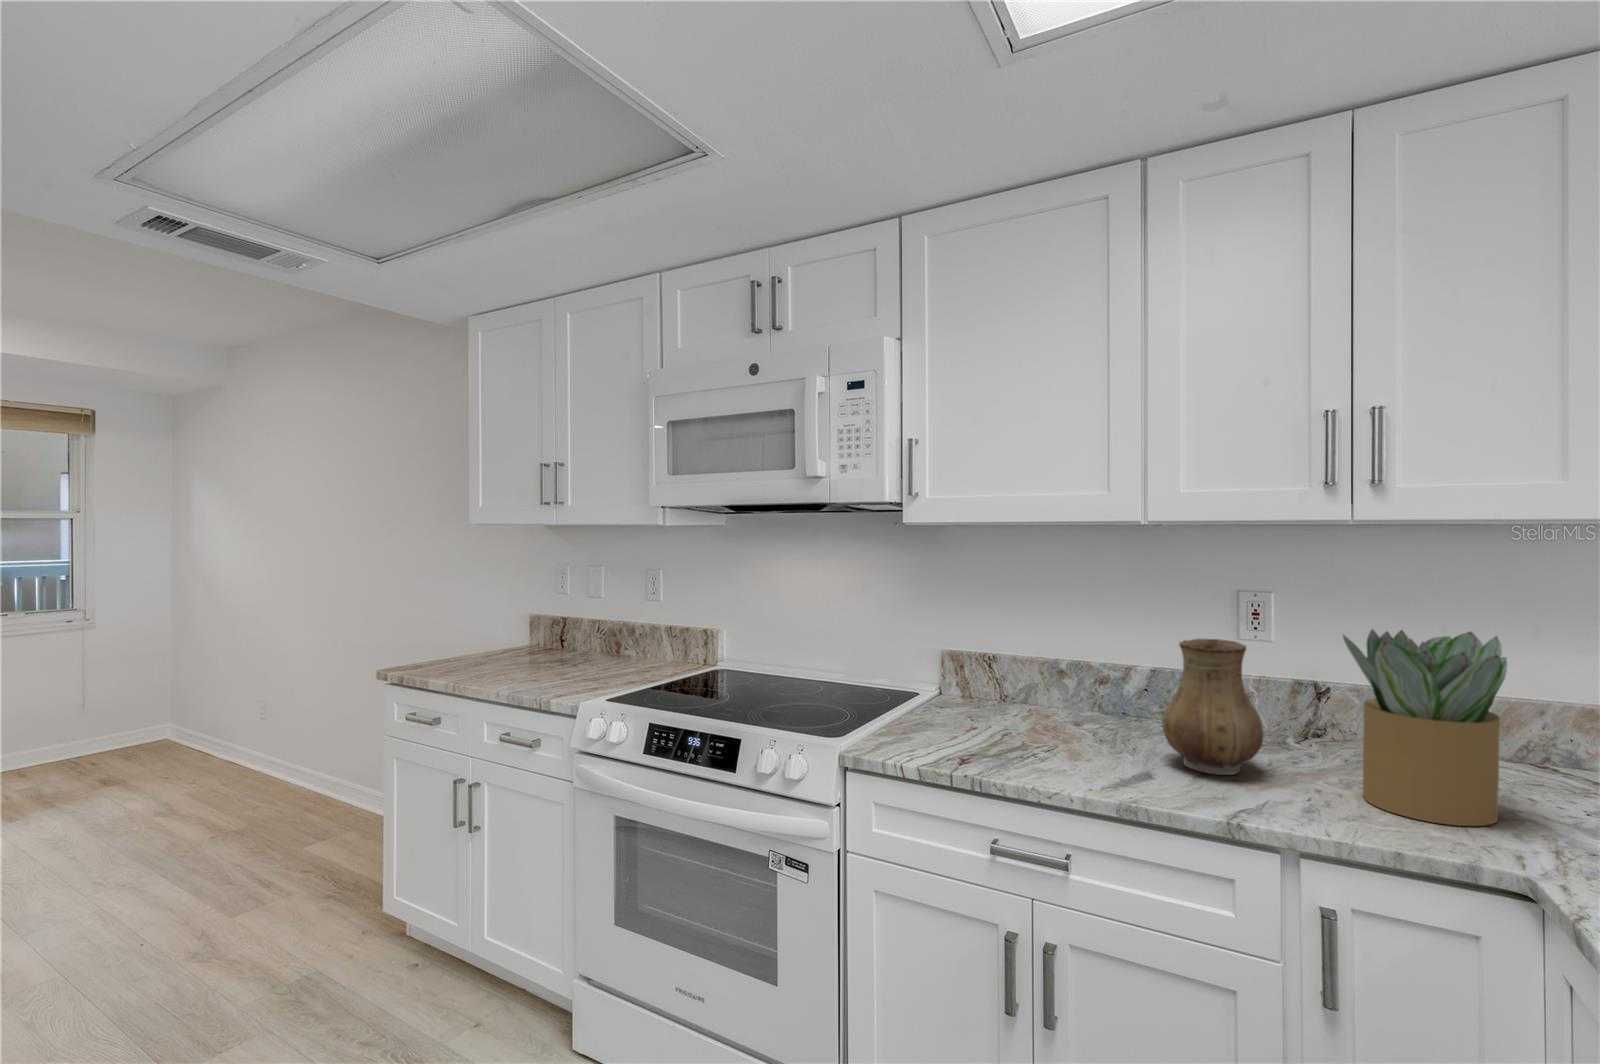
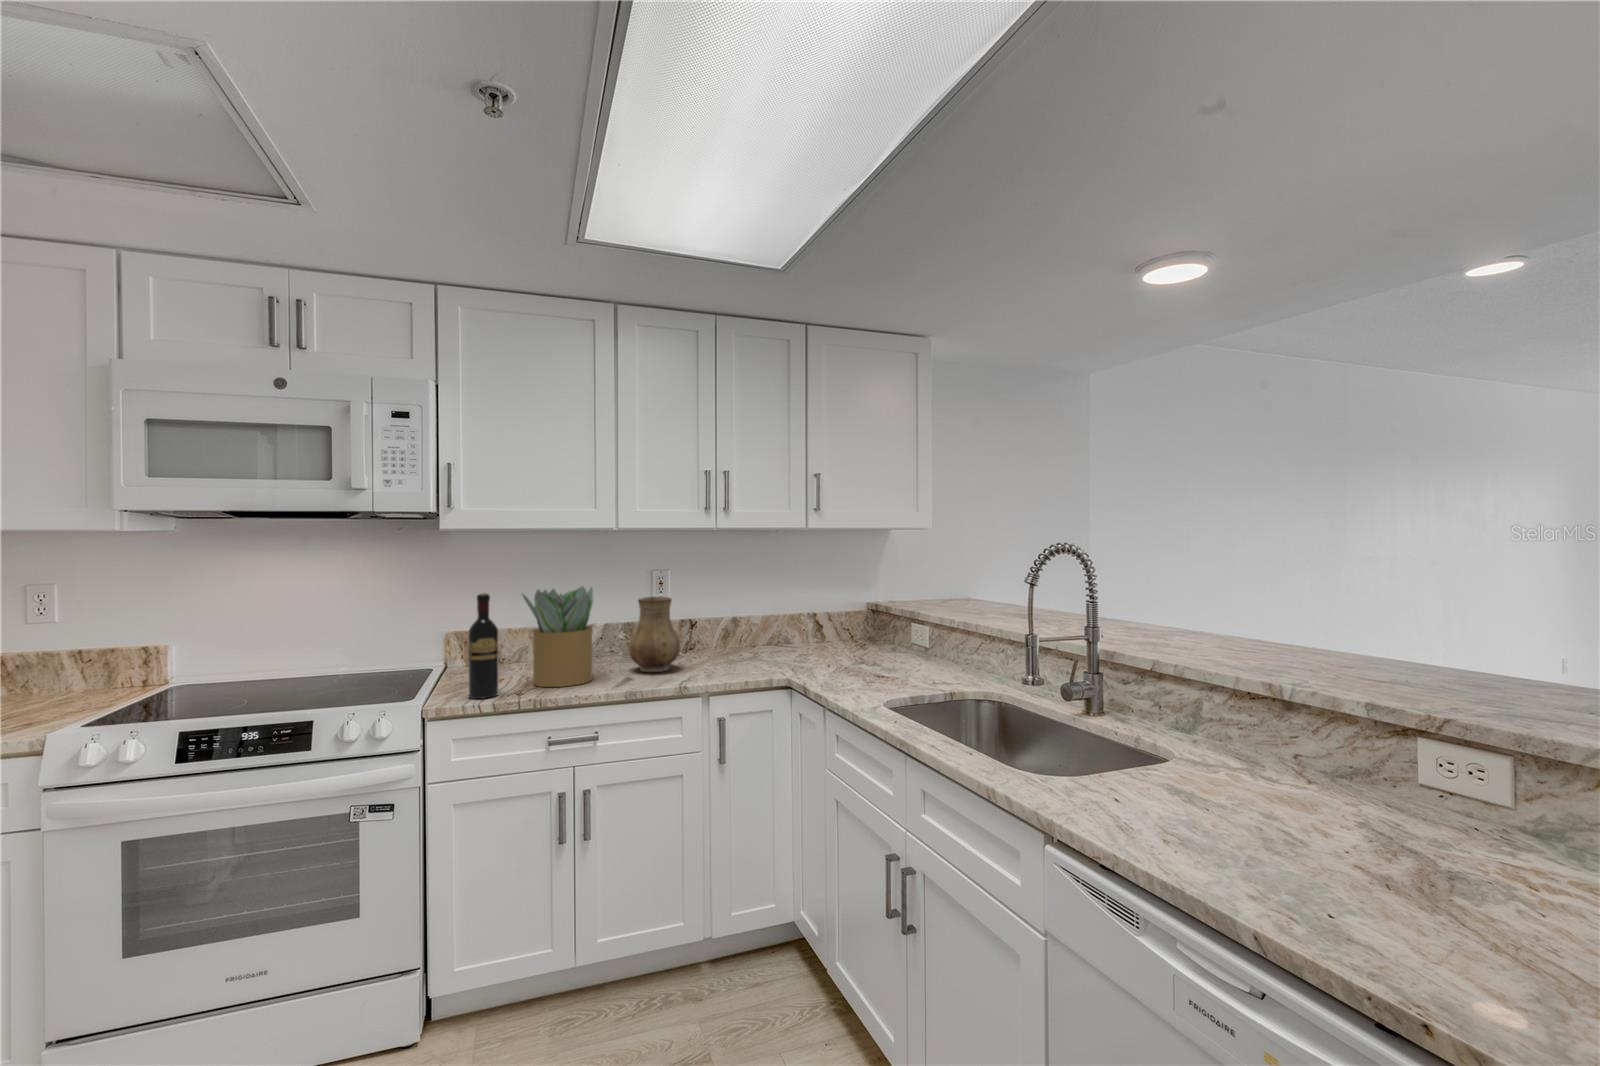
wine bottle: none [907,611,945,757] -> present [468,593,498,699]
potted plant: present [1343,629,1507,826] -> present [523,587,593,687]

